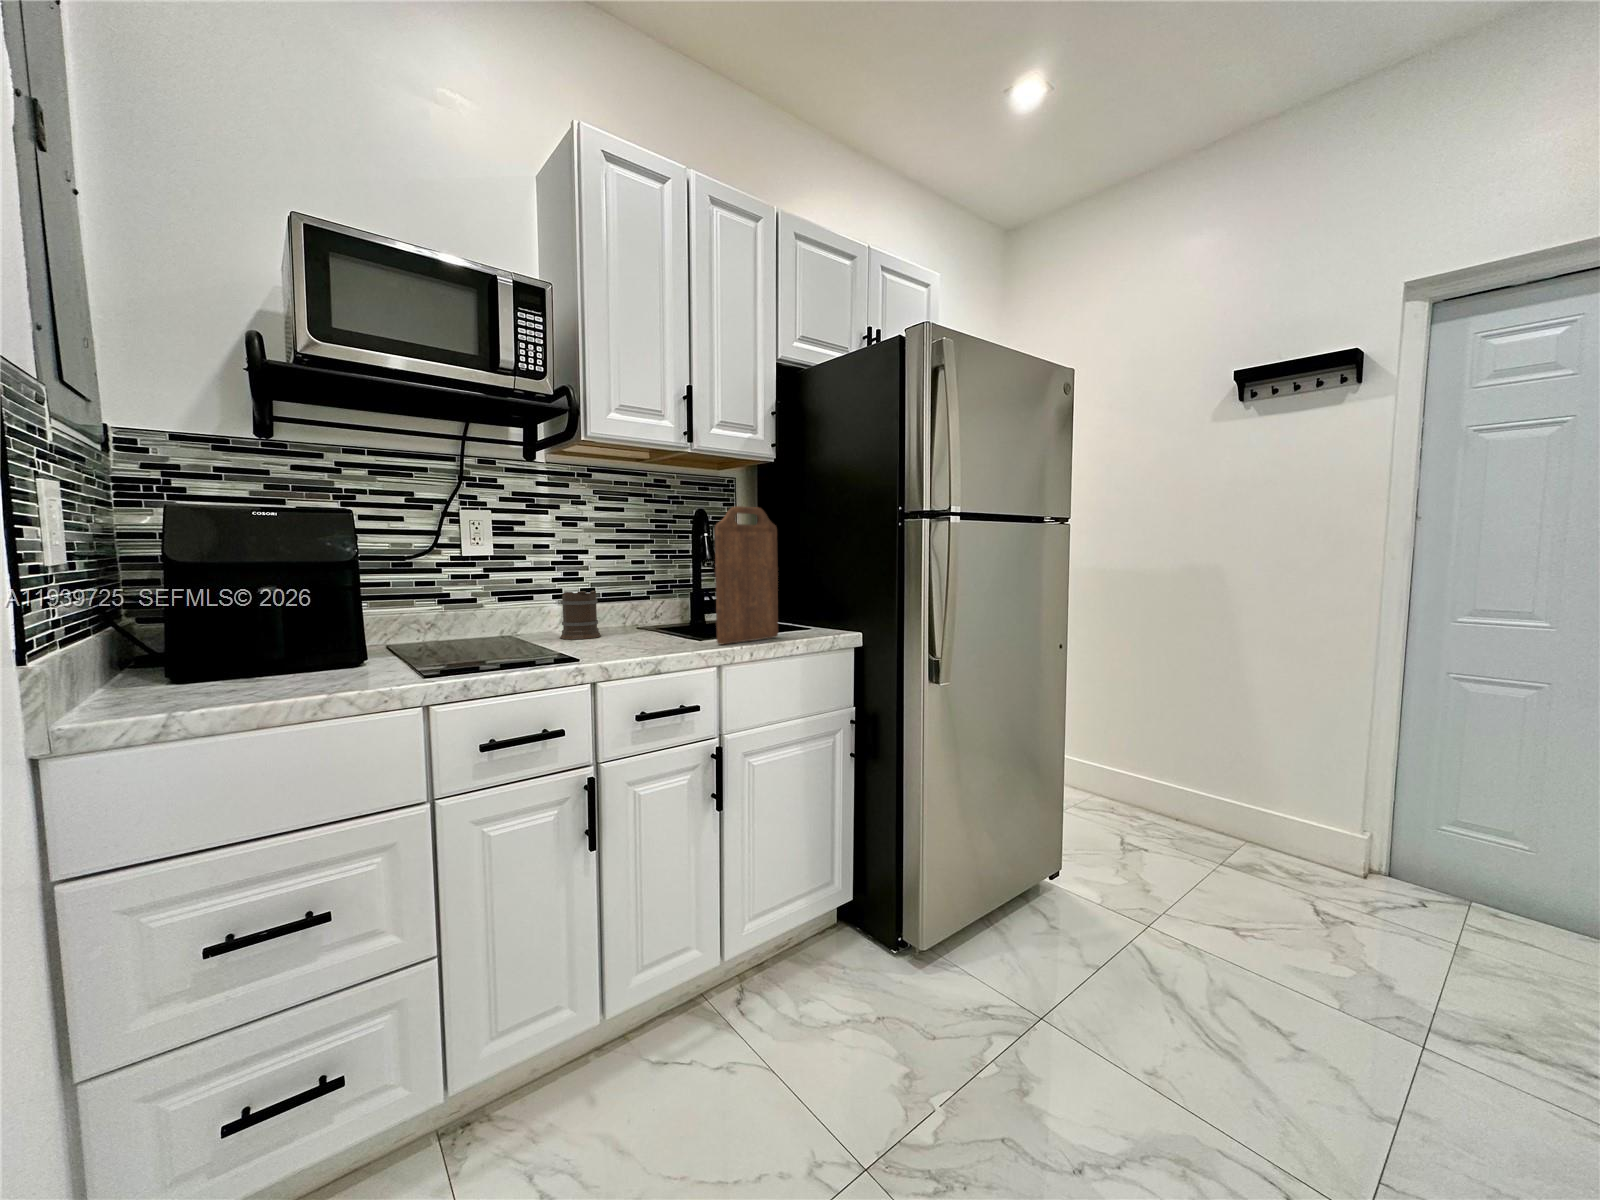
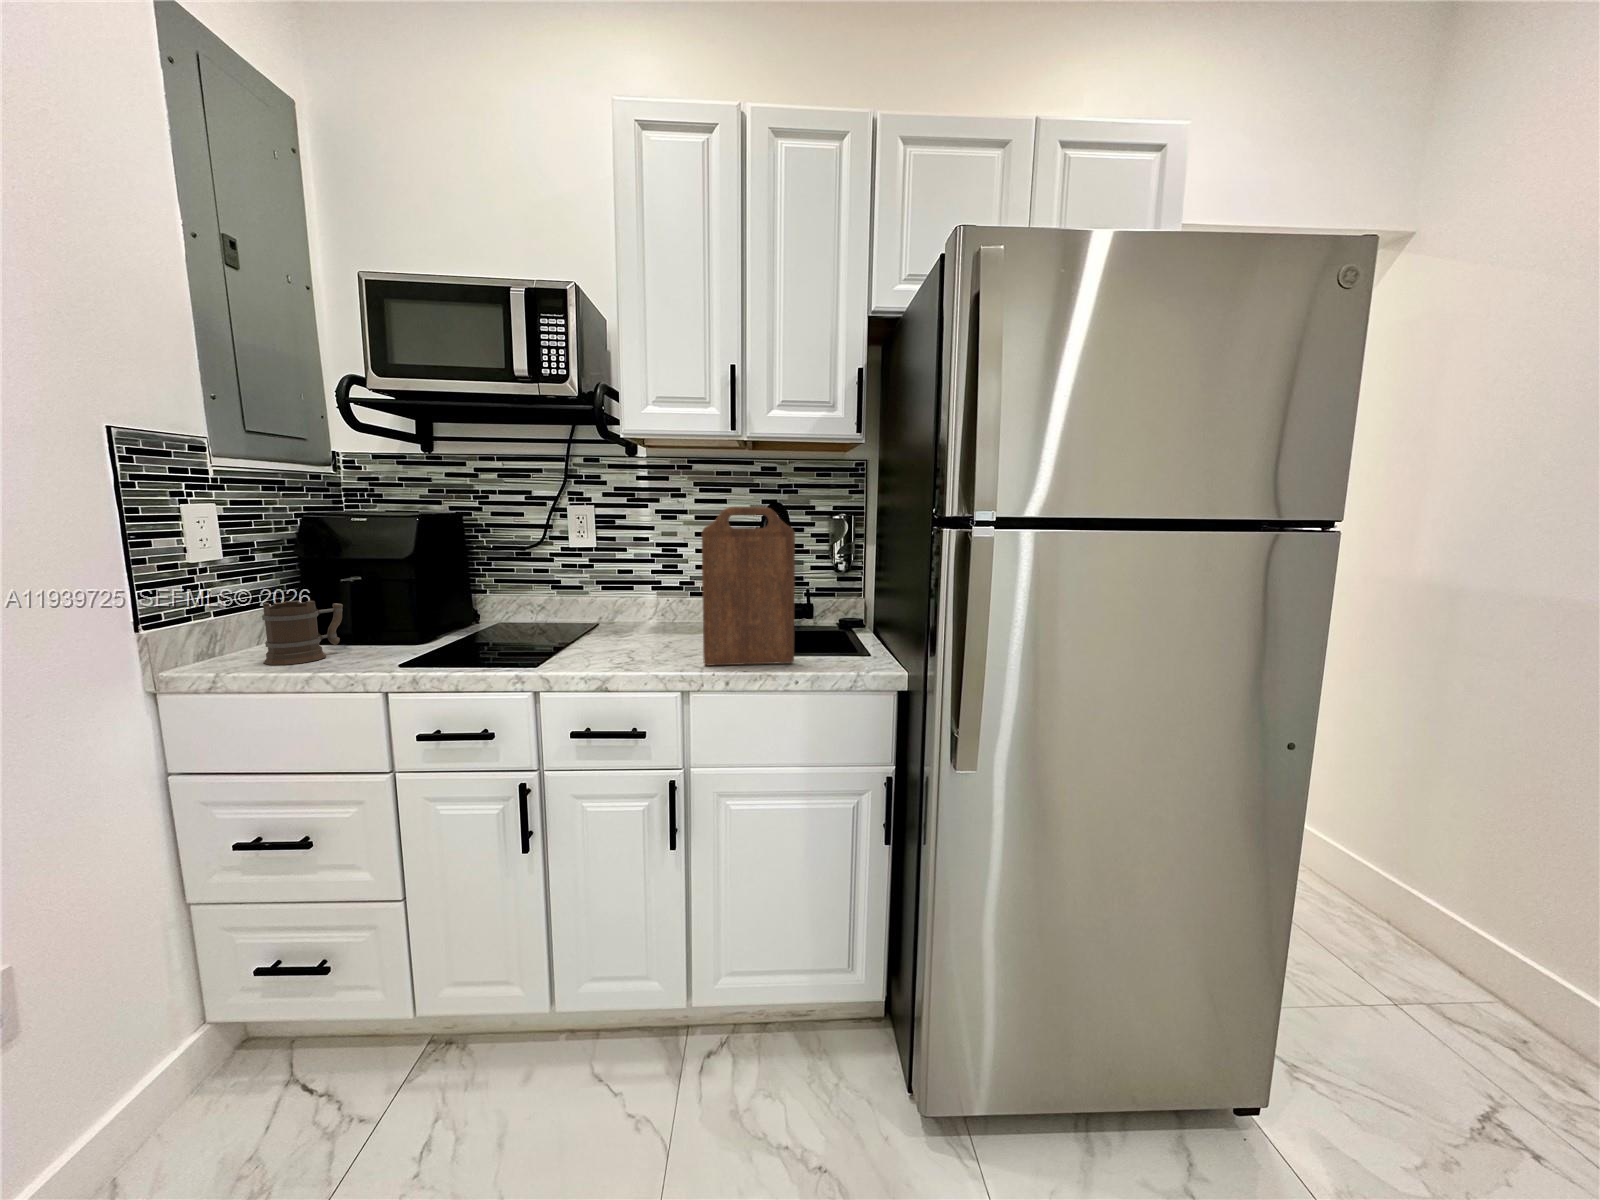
mug: present [560,591,601,639] -> present [262,600,343,665]

